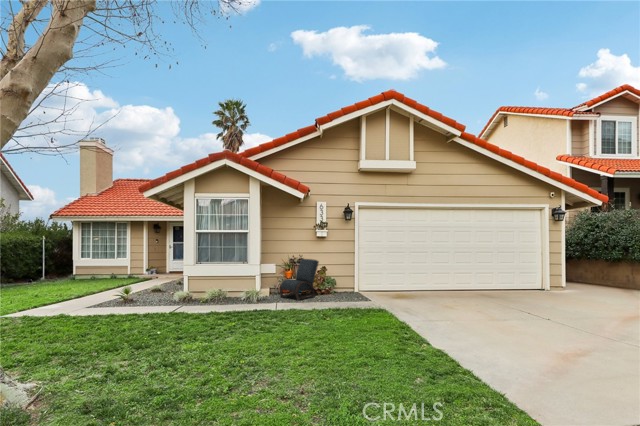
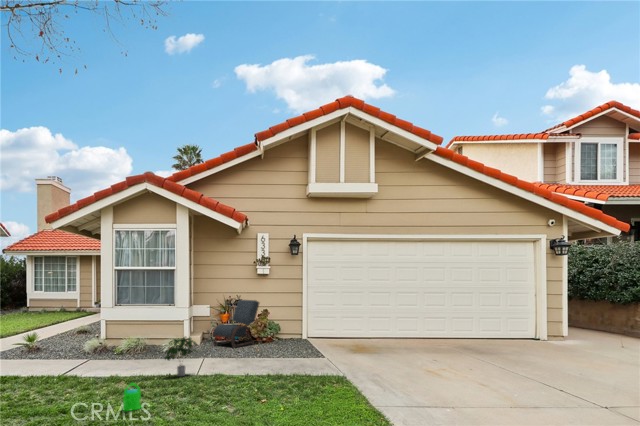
potted plant: none [237,295,265,331] -> present [165,337,196,376]
watering can: none [195,346,213,374] -> present [123,383,141,411]

